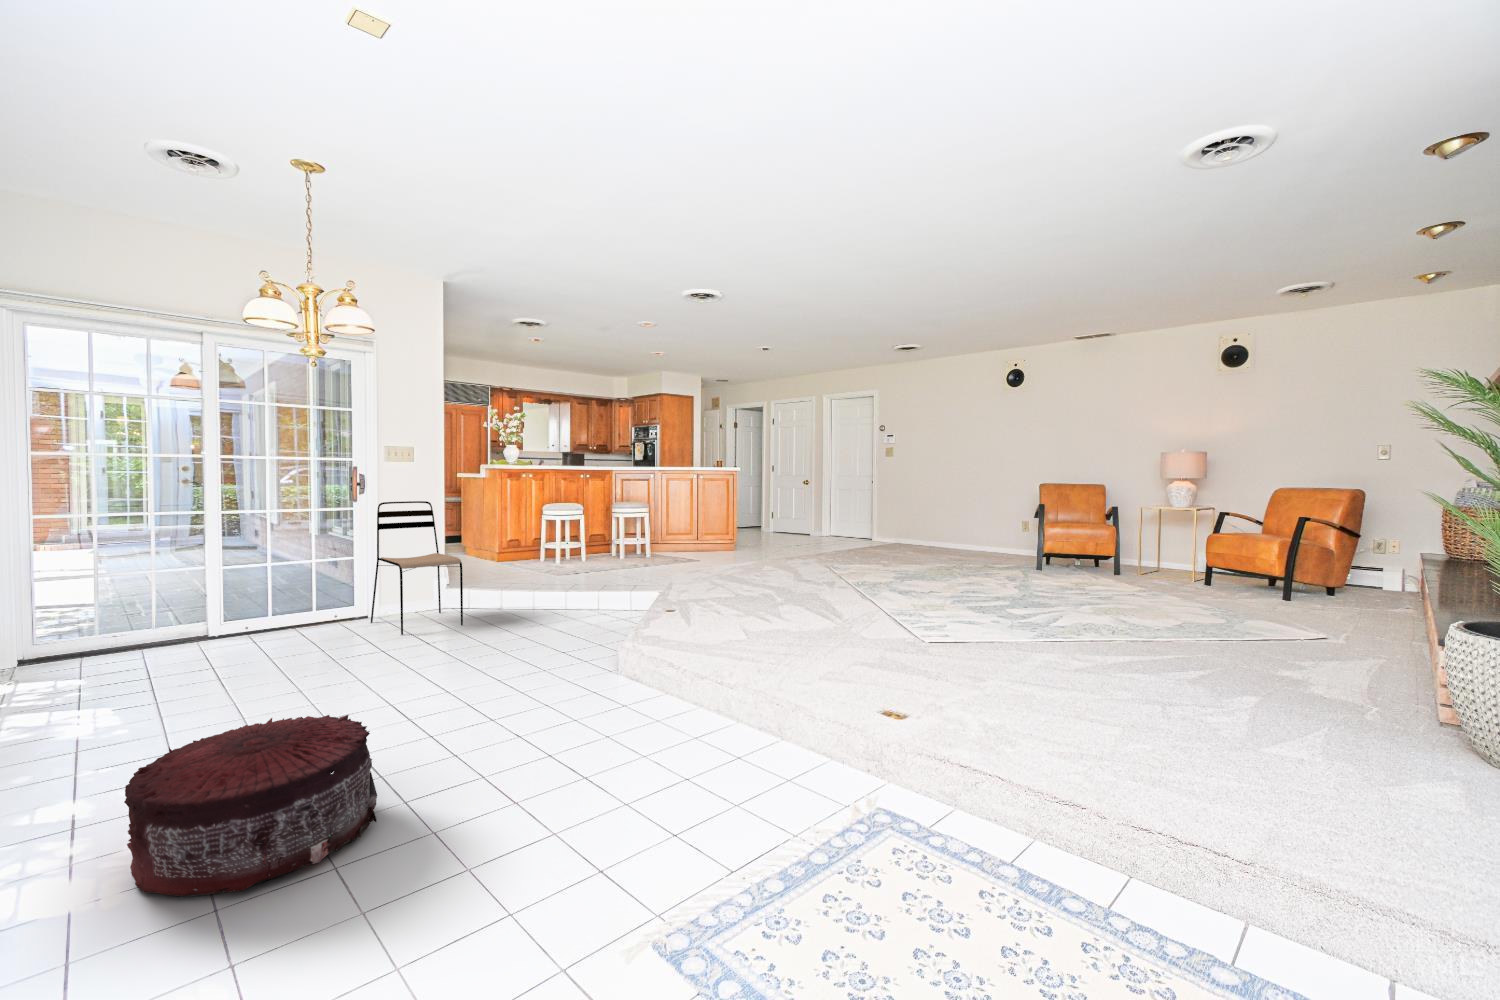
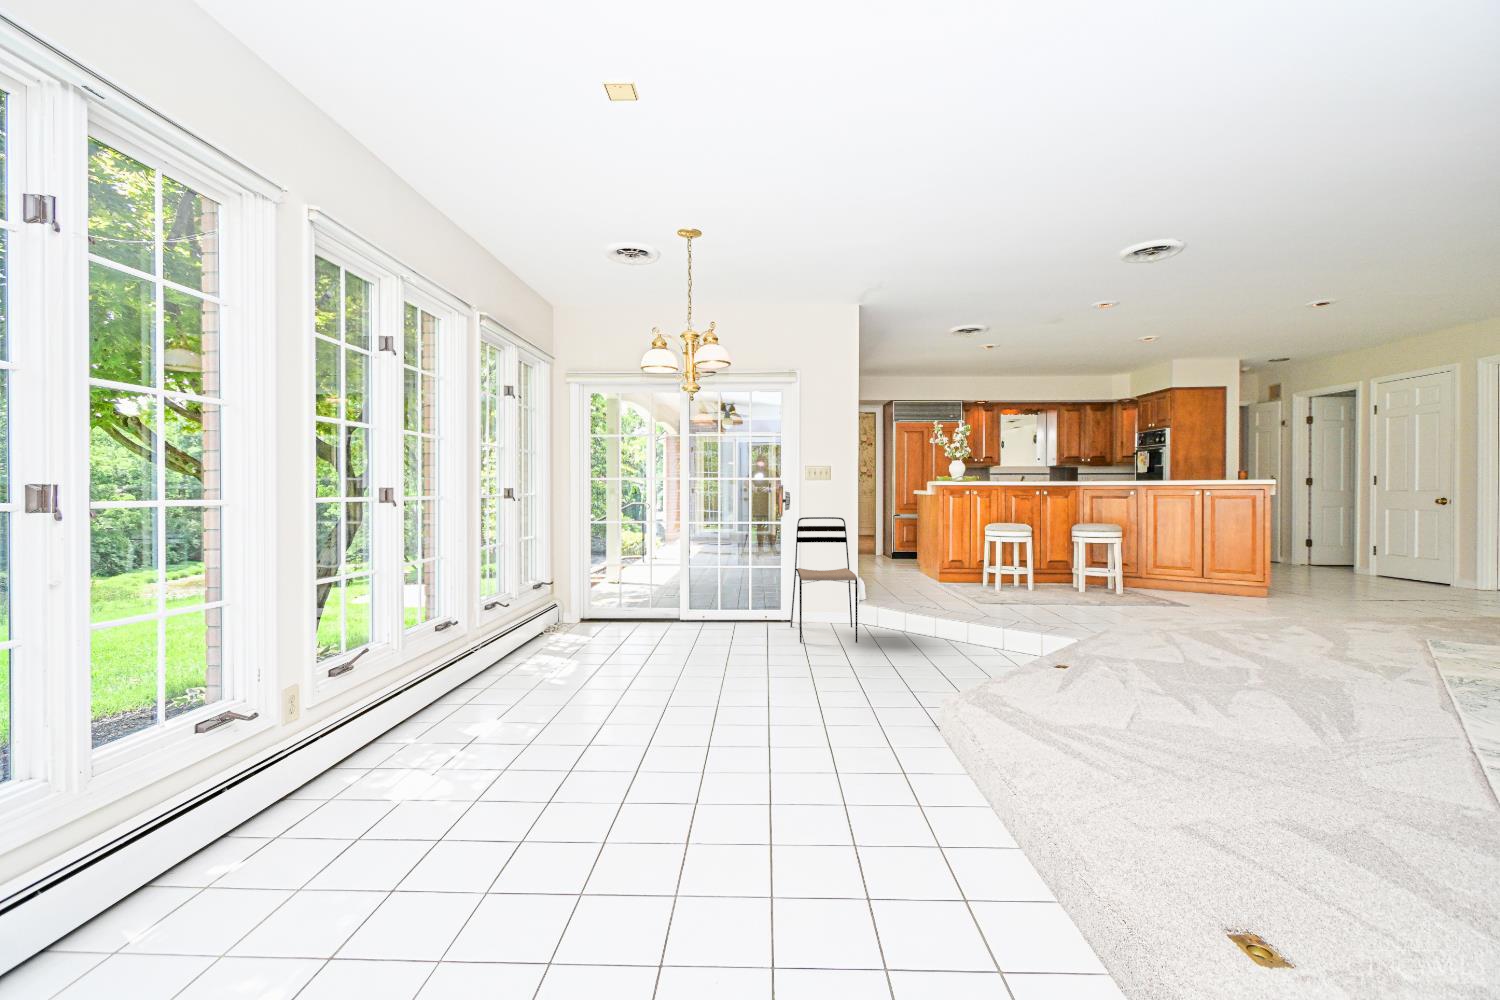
pouf: present [124,715,377,896] -> none [434,696,610,836]

